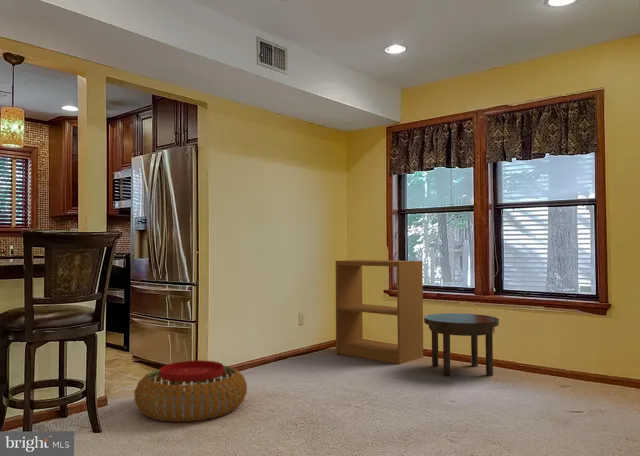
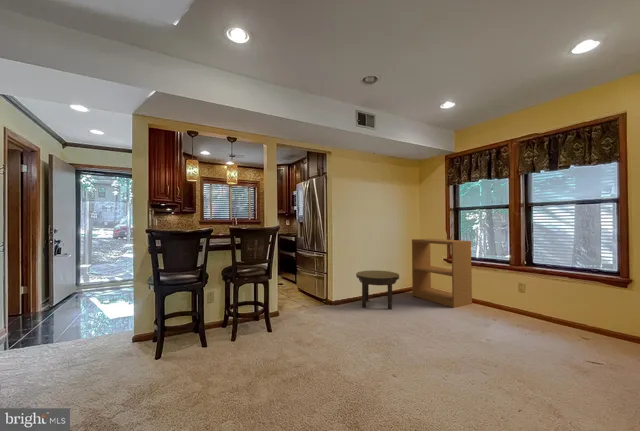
side table: present [424,313,499,377] -> present [356,270,399,310]
pouf: present [134,360,247,422] -> none [287,298,349,335]

